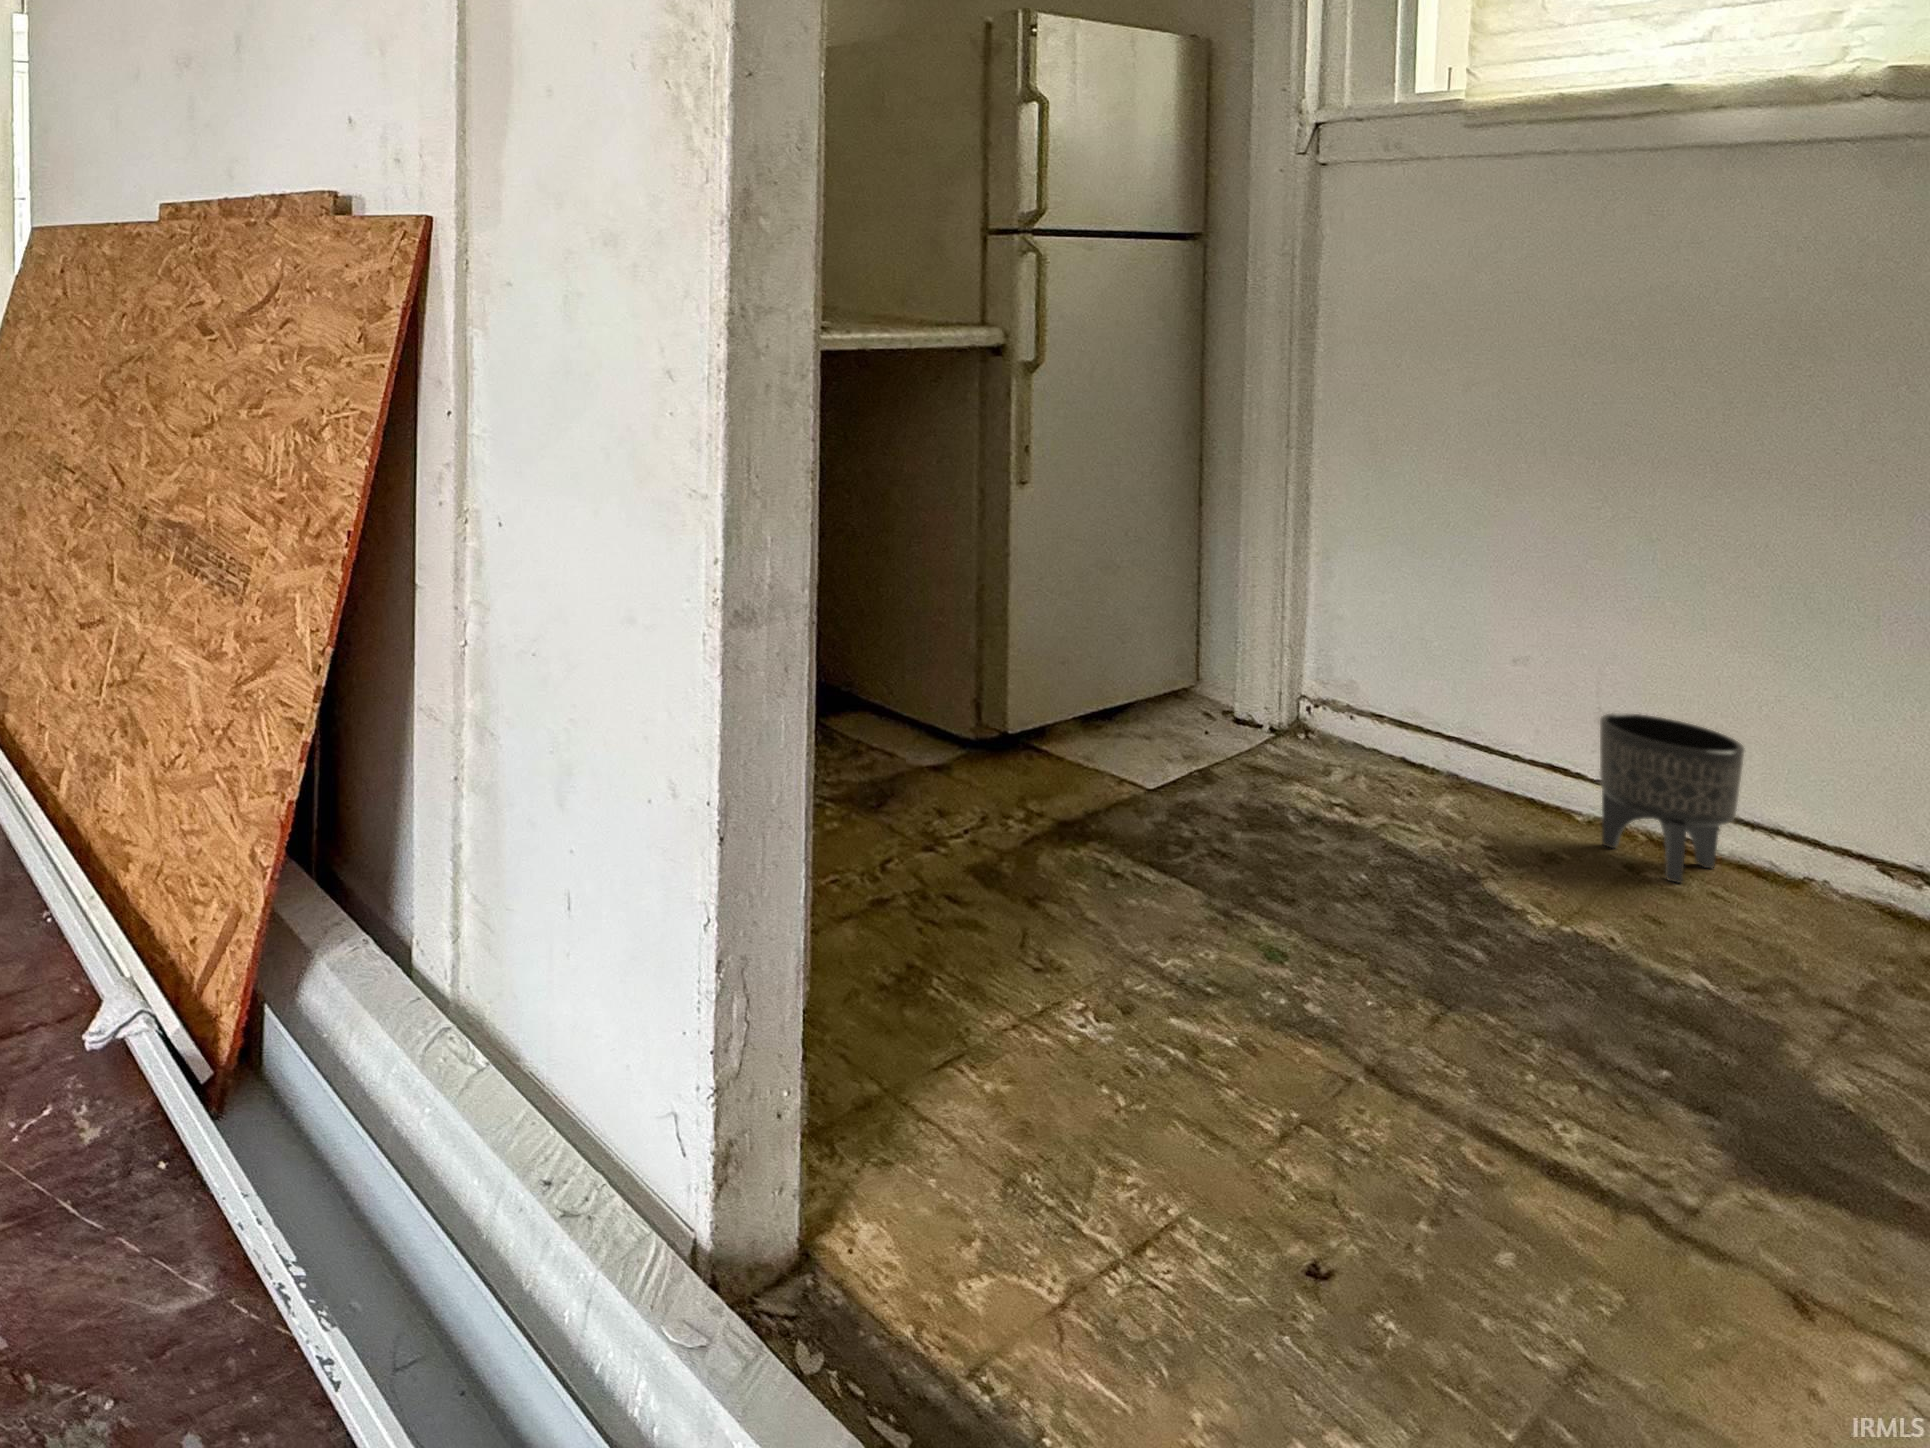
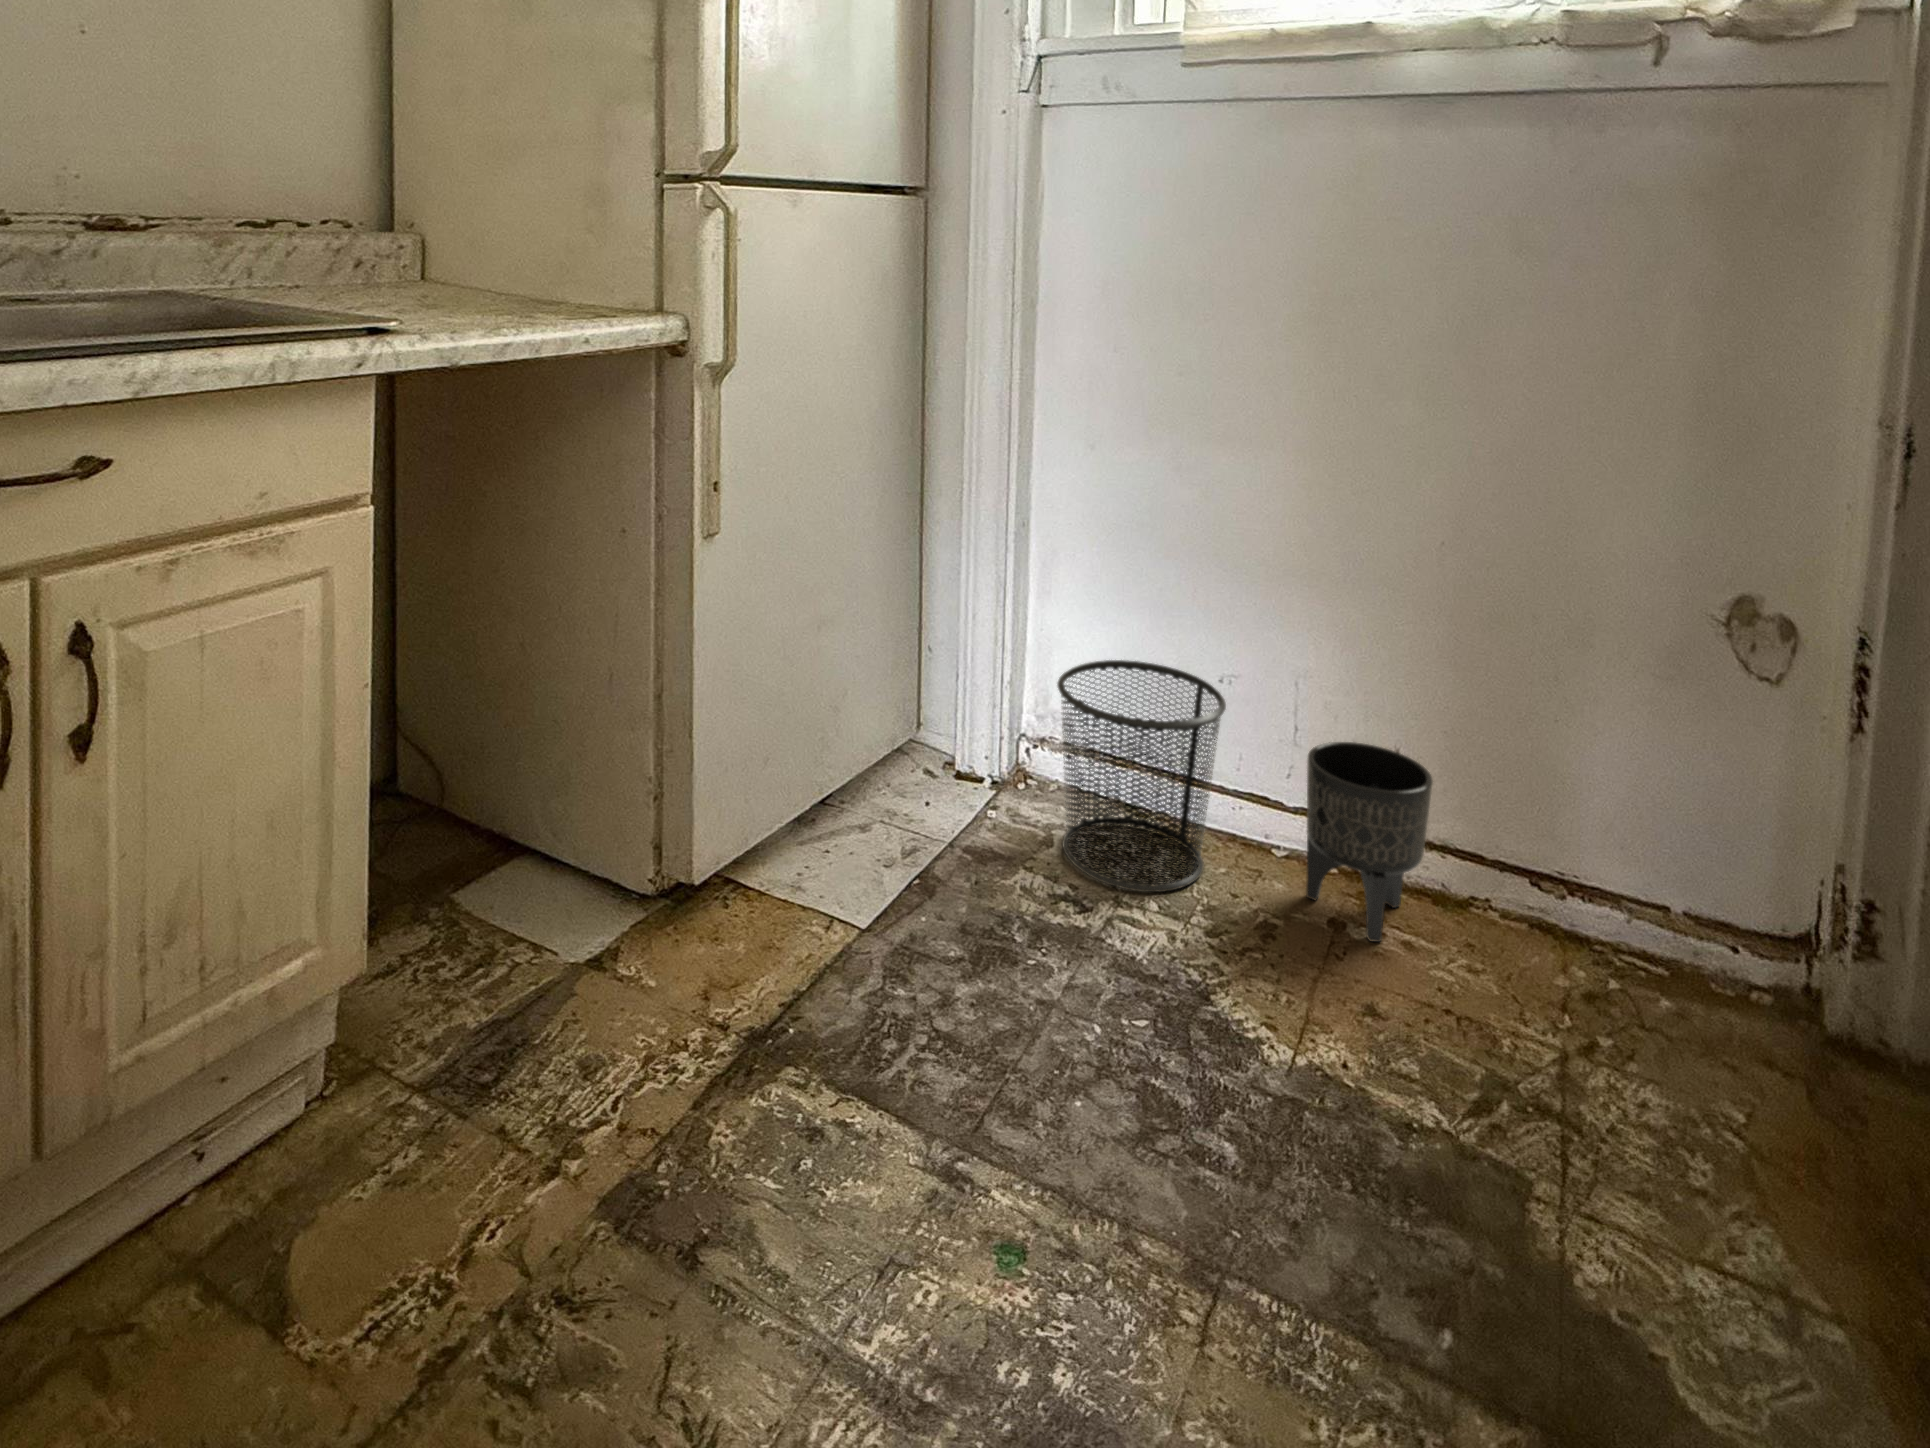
waste bin: none [1334,629,1512,819] -> present [1057,660,1226,892]

